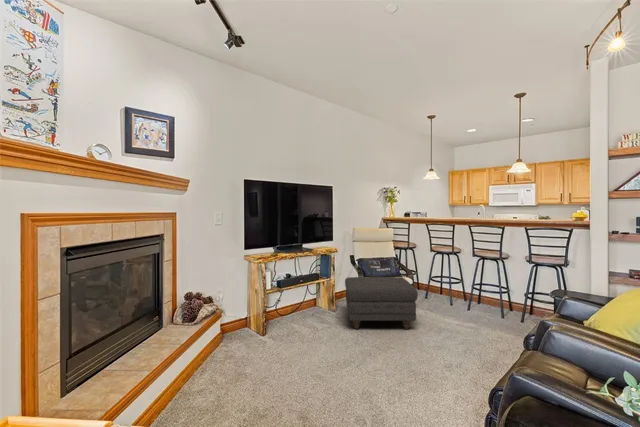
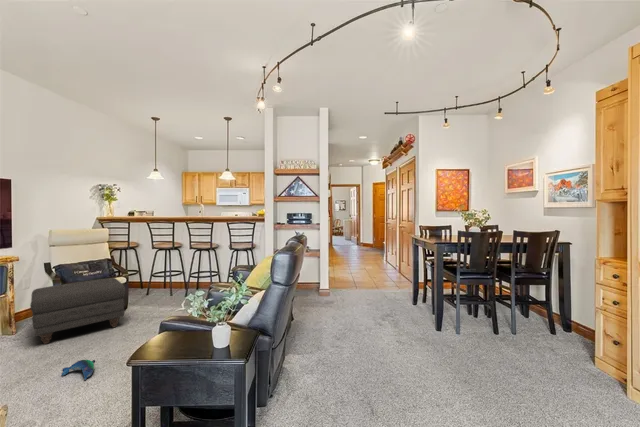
plush toy: none [375,363,404,389] -> present [61,360,95,380]

